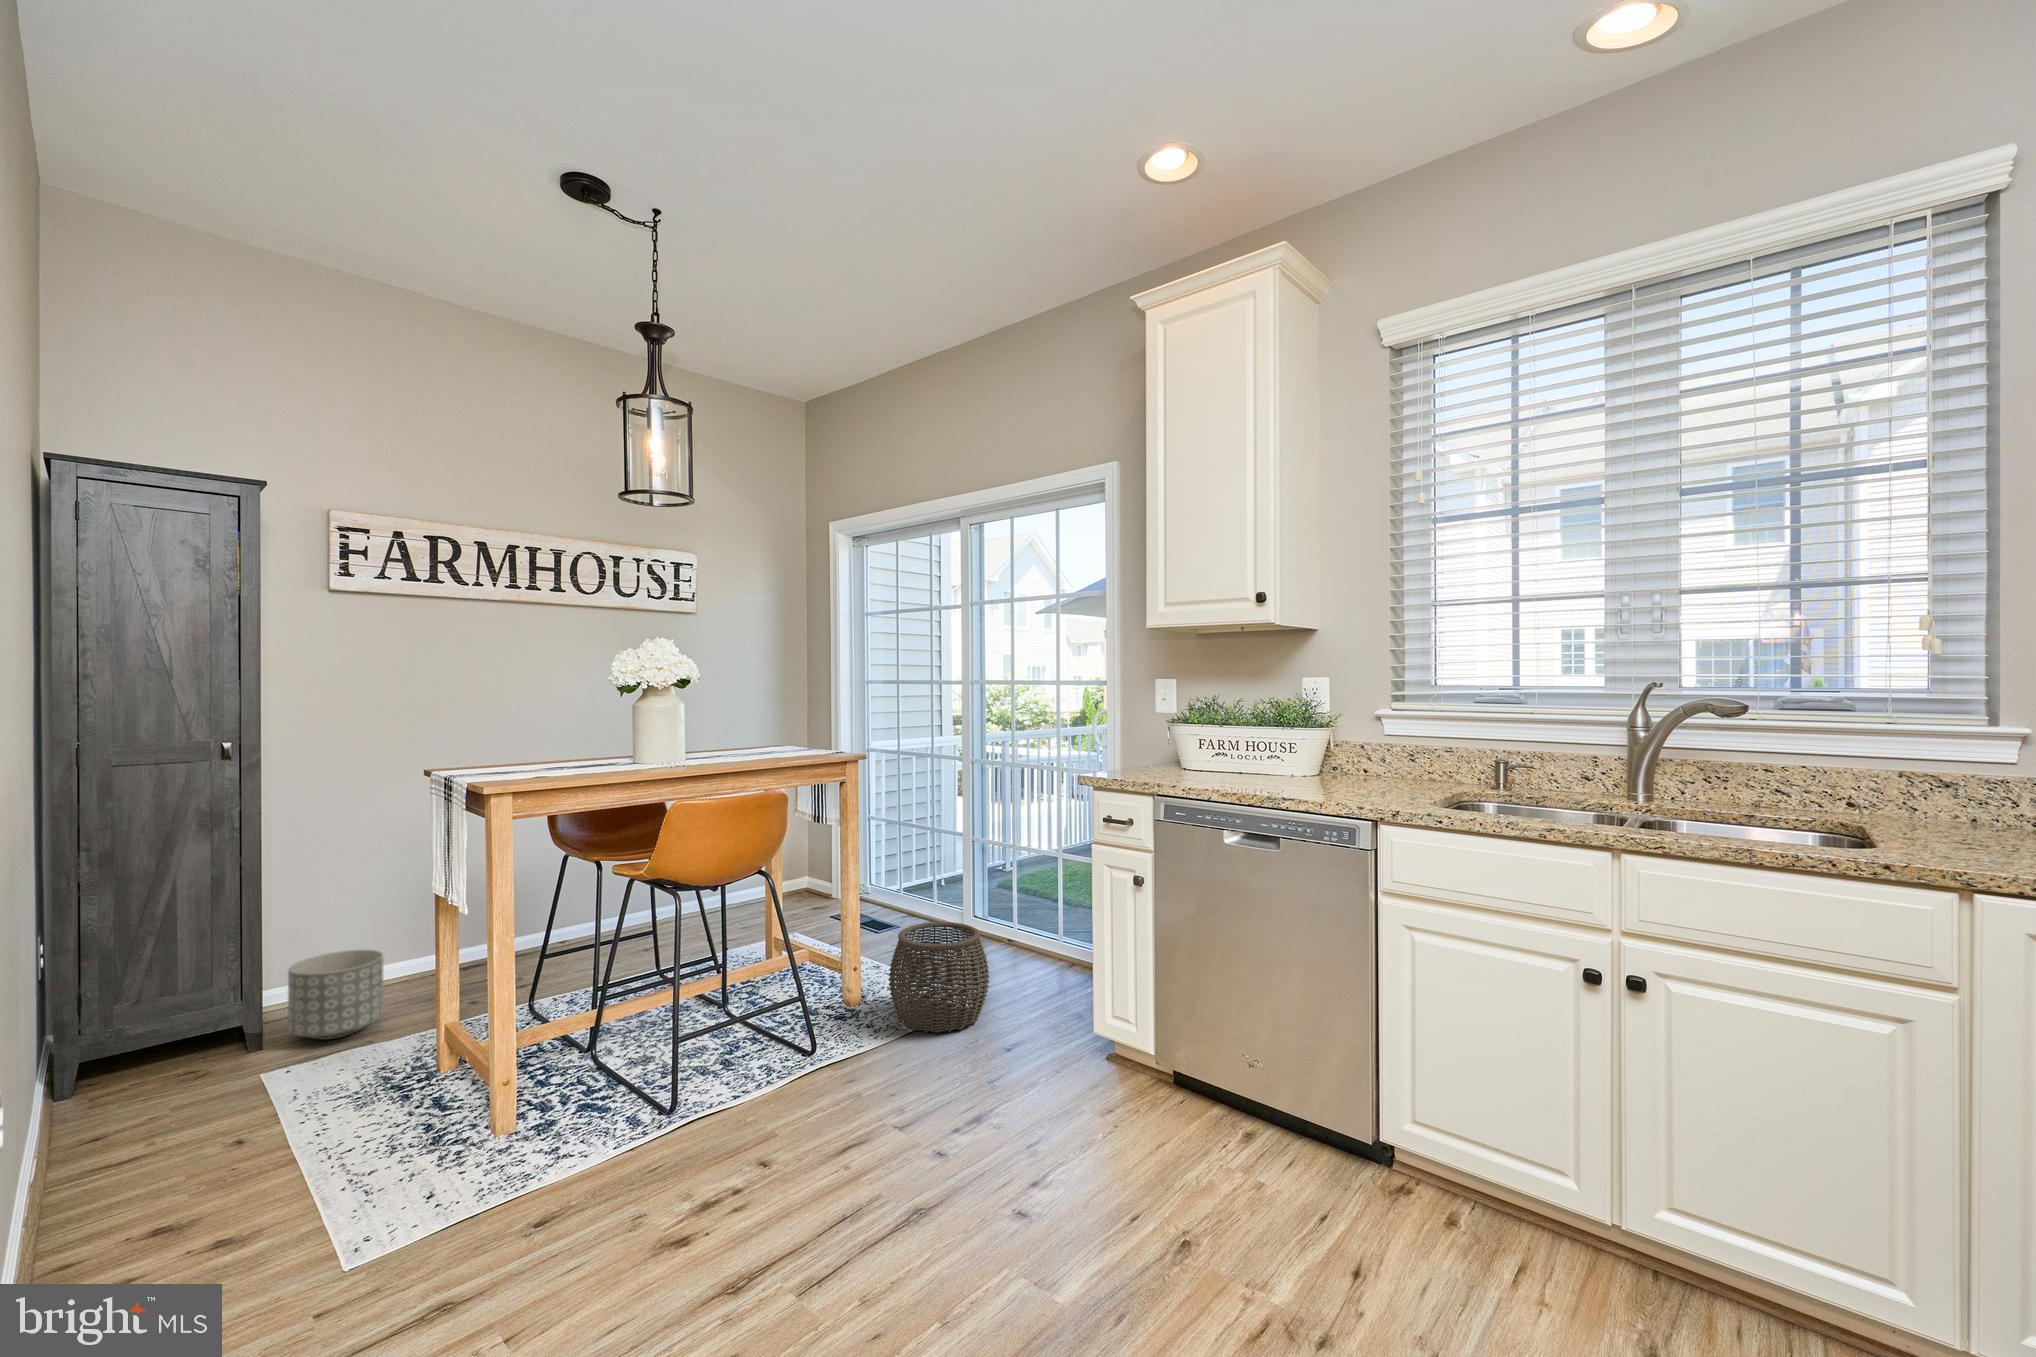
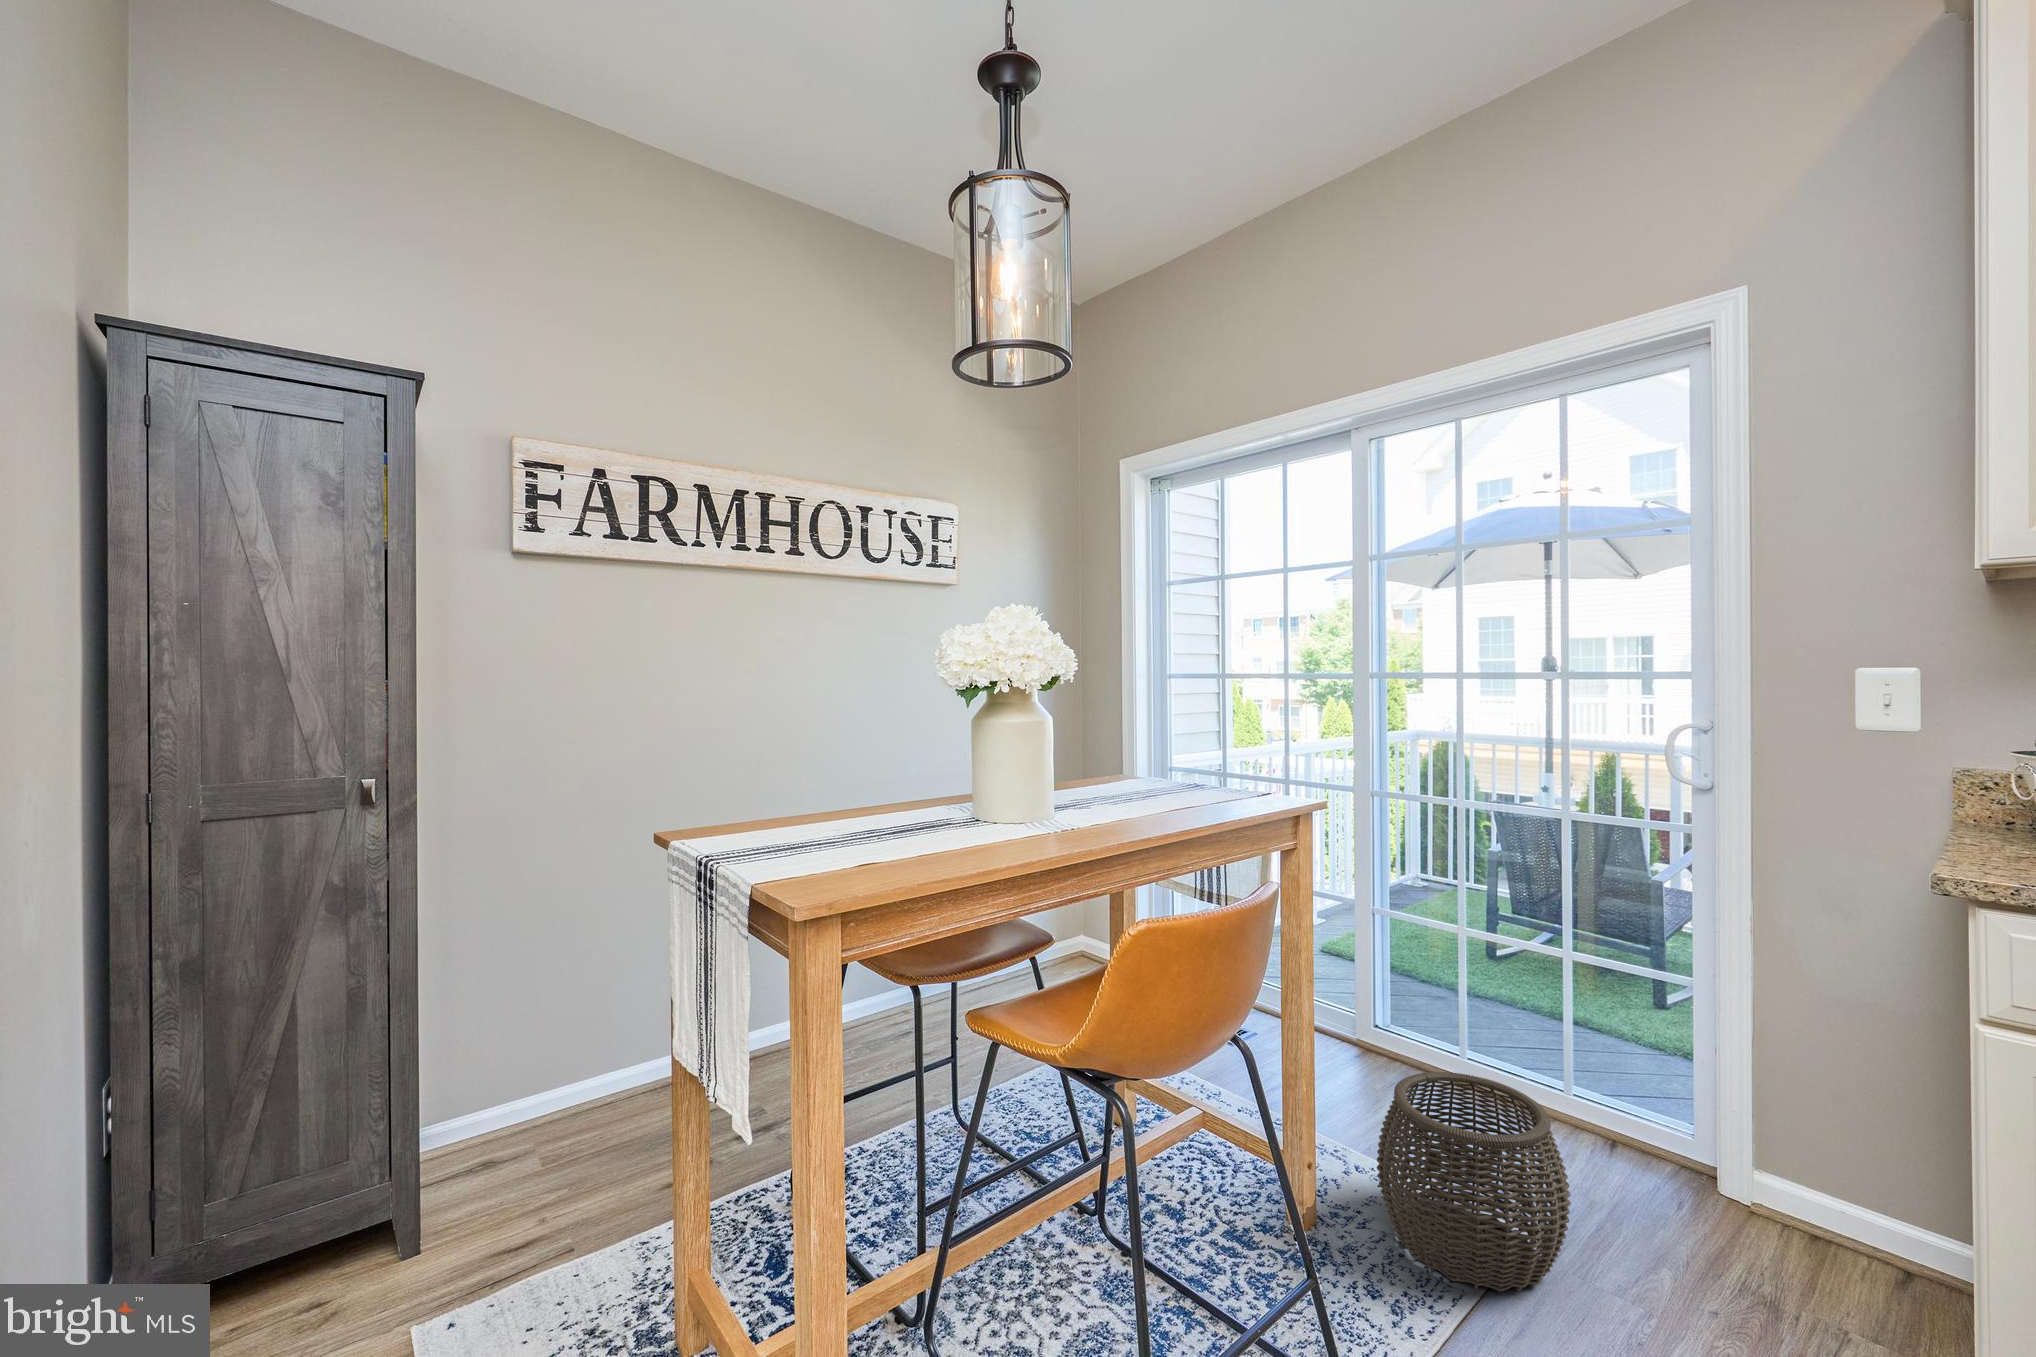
planter: present [288,950,383,1040] -> none [466,1079,597,1232]

